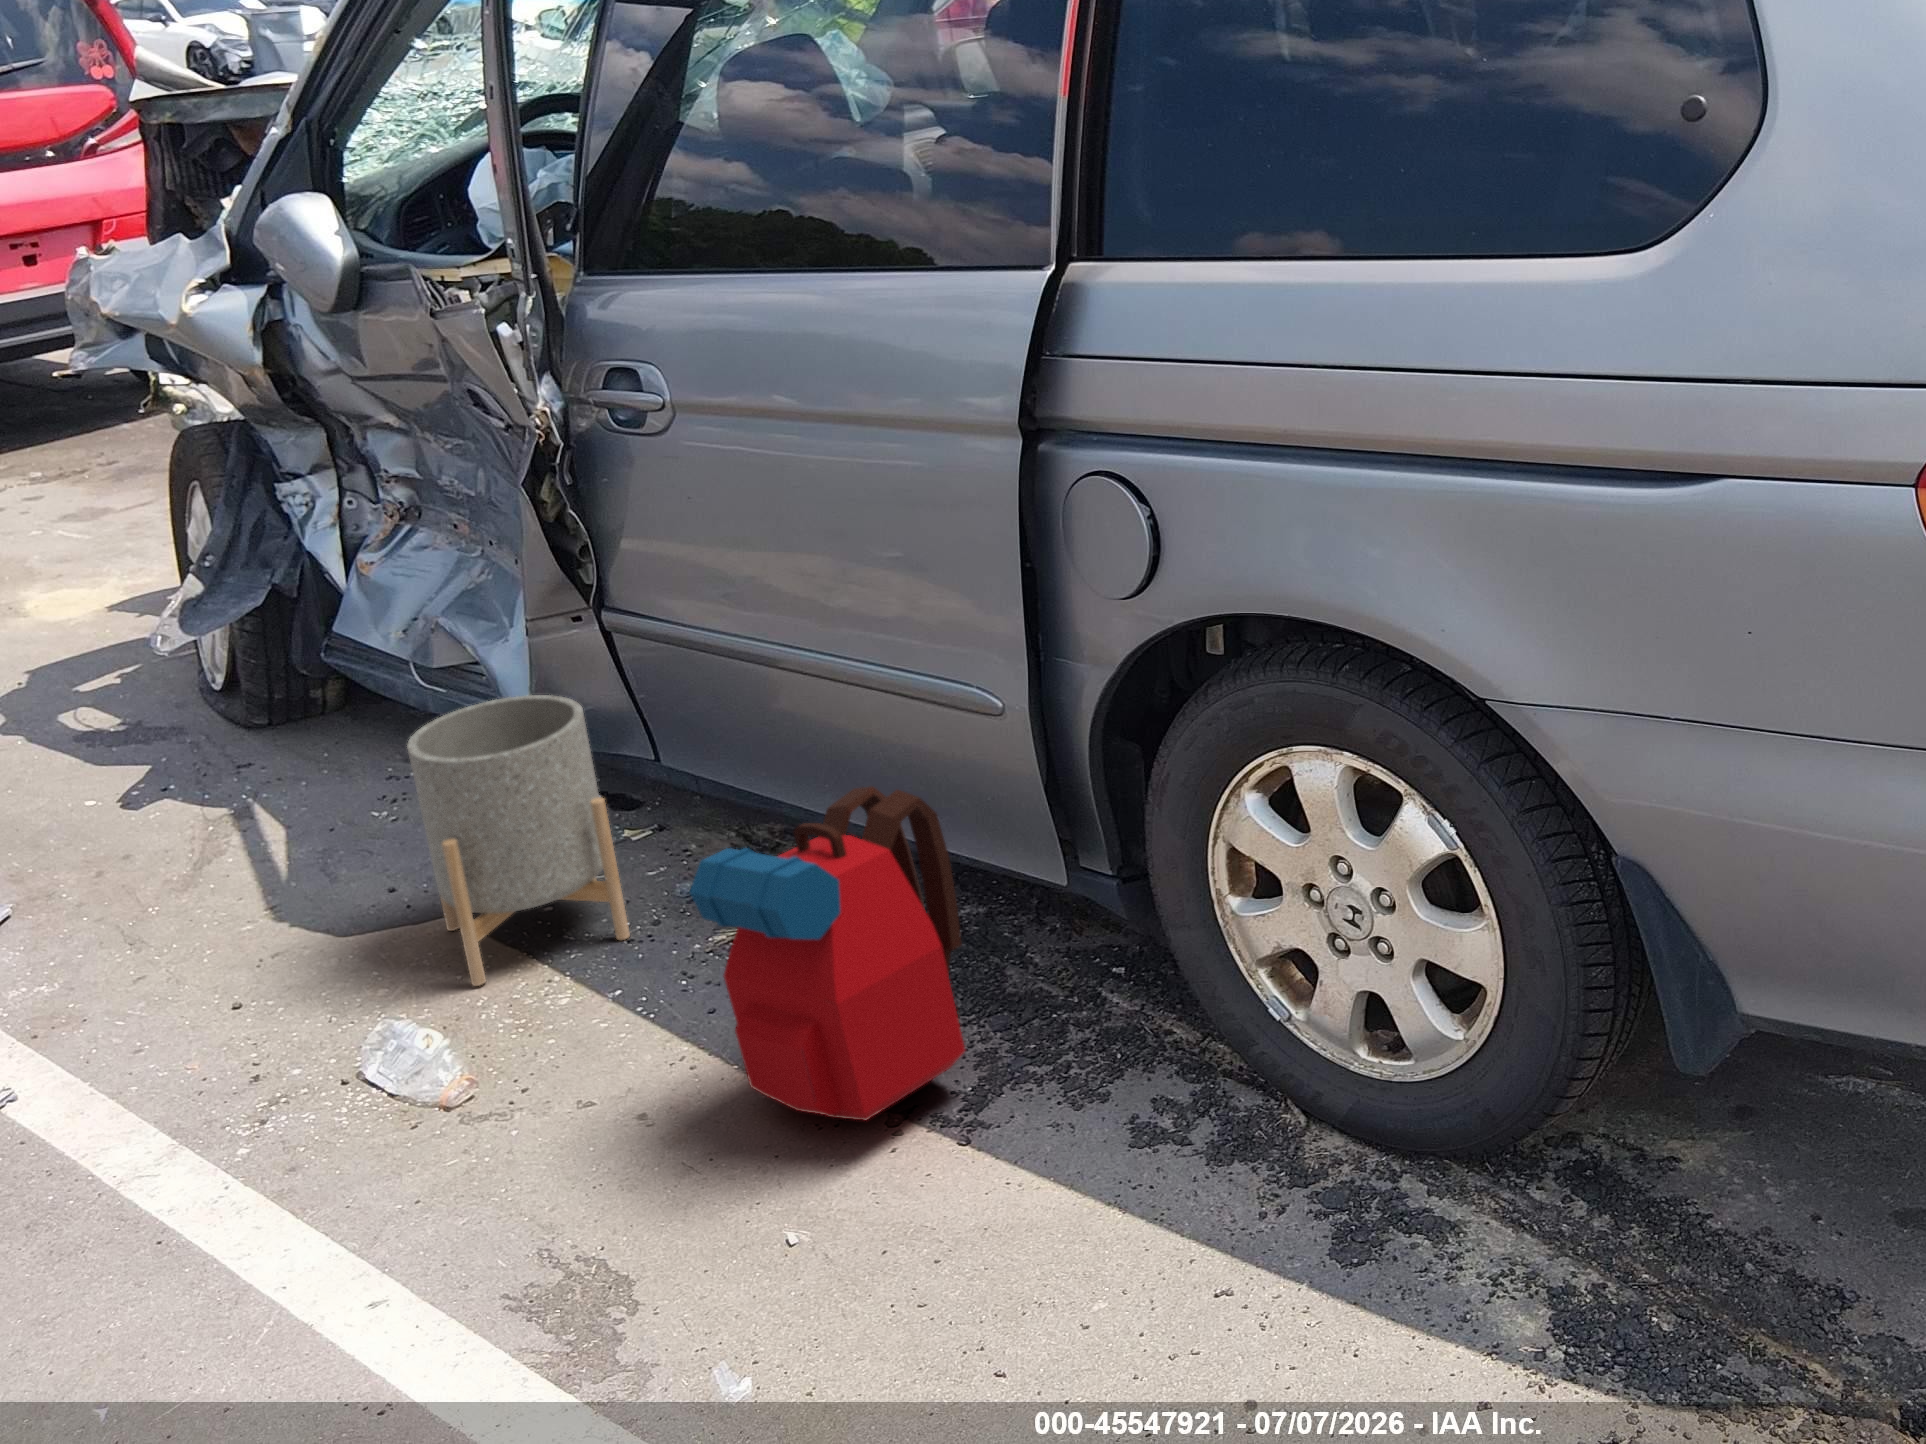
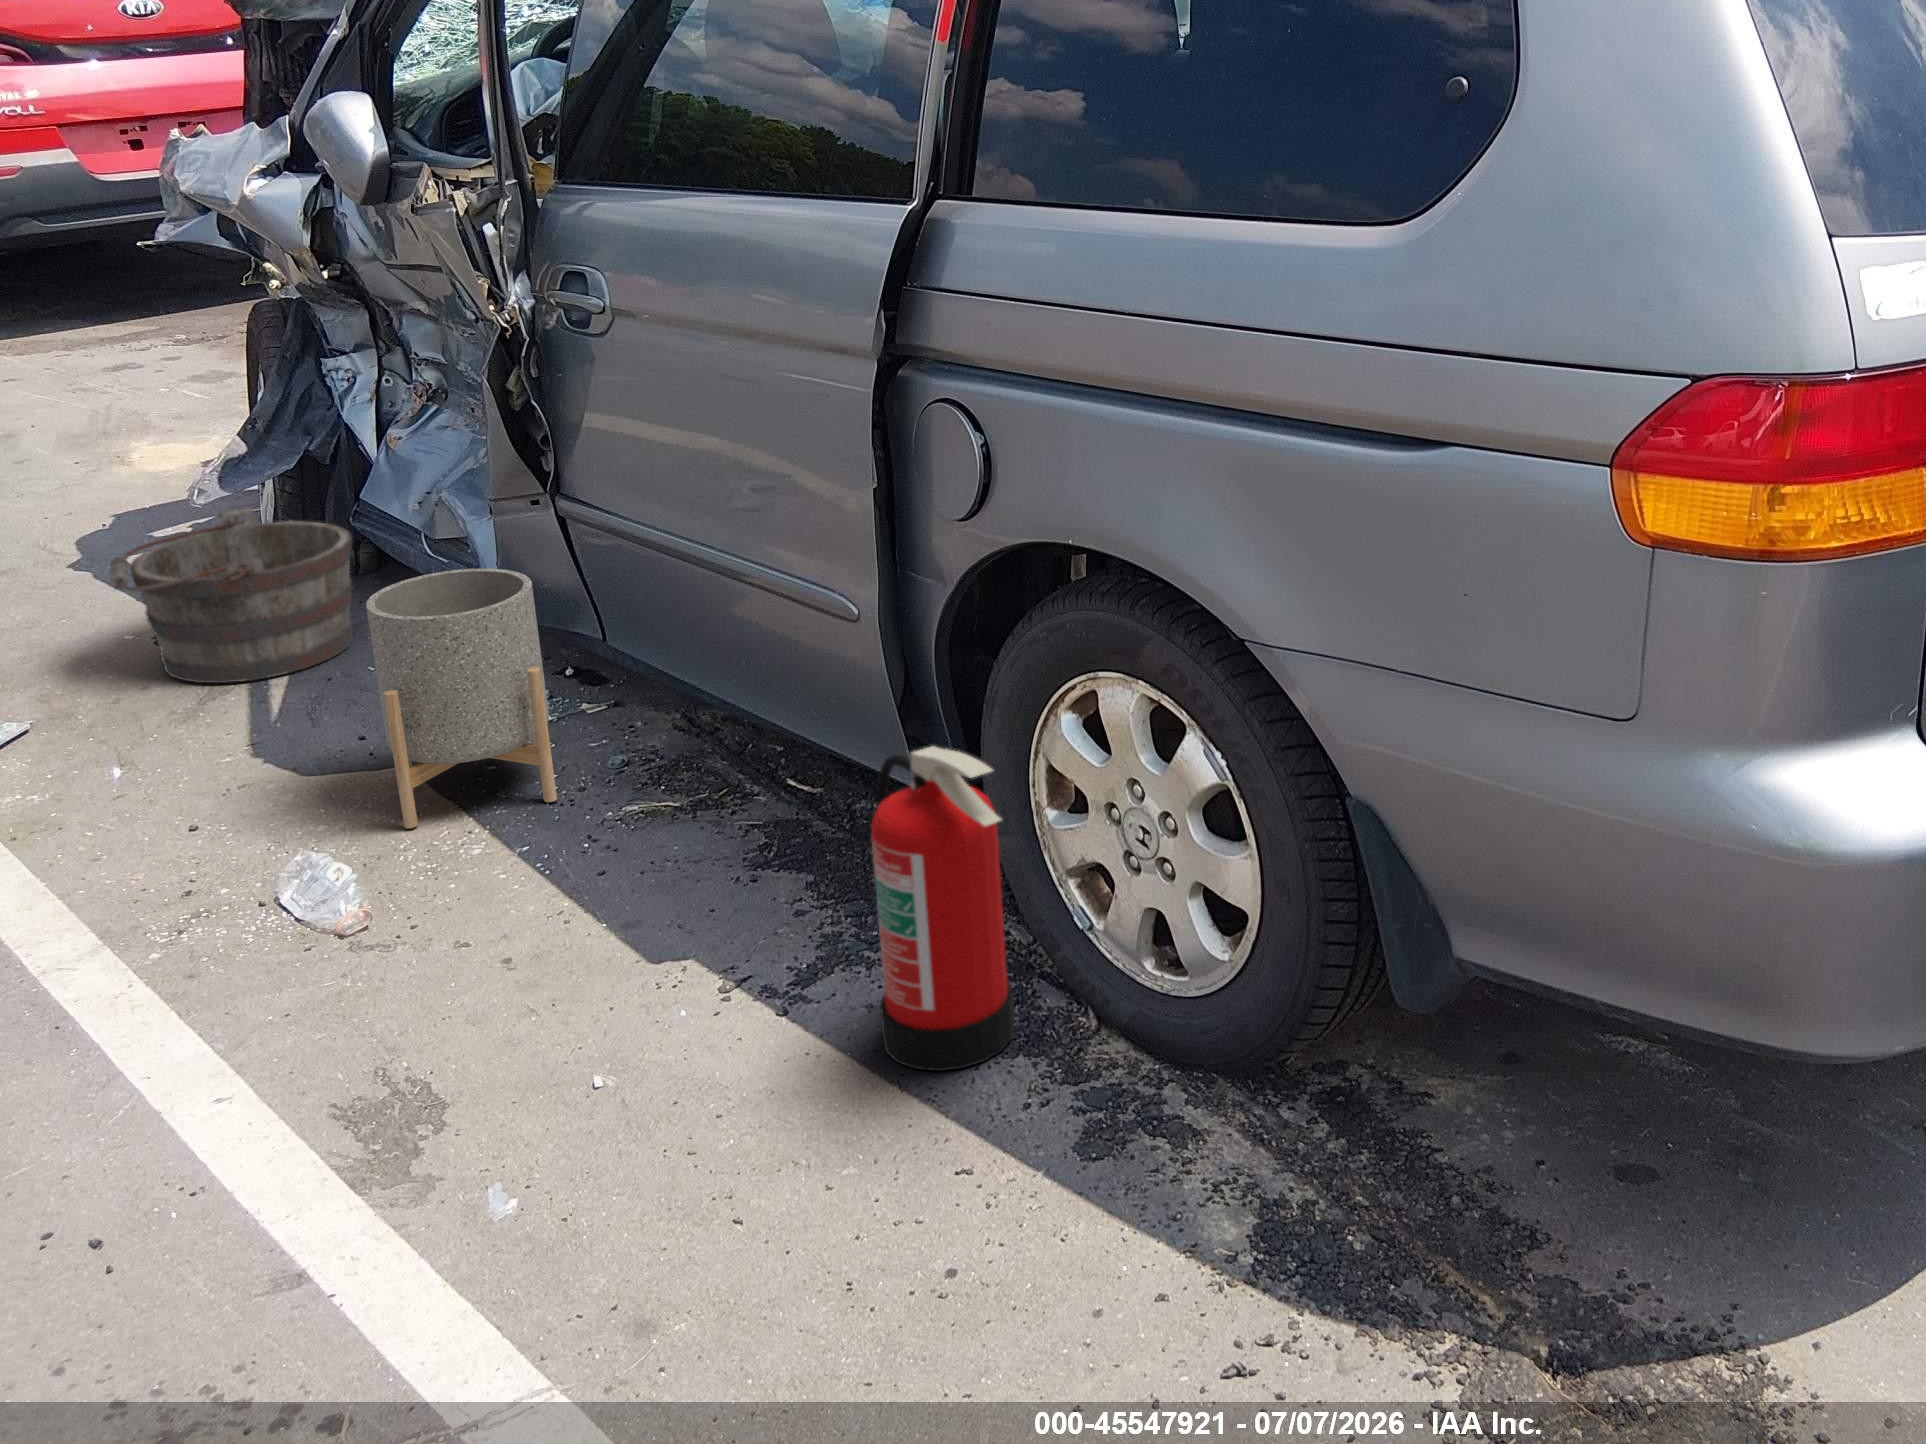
bucket: none [65,649,337,847] -> present [110,508,353,683]
backpack: present [690,786,966,1121] -> none [562,675,818,981]
fire extinguisher: none [1048,847,1219,1190] -> present [871,746,1015,1071]

